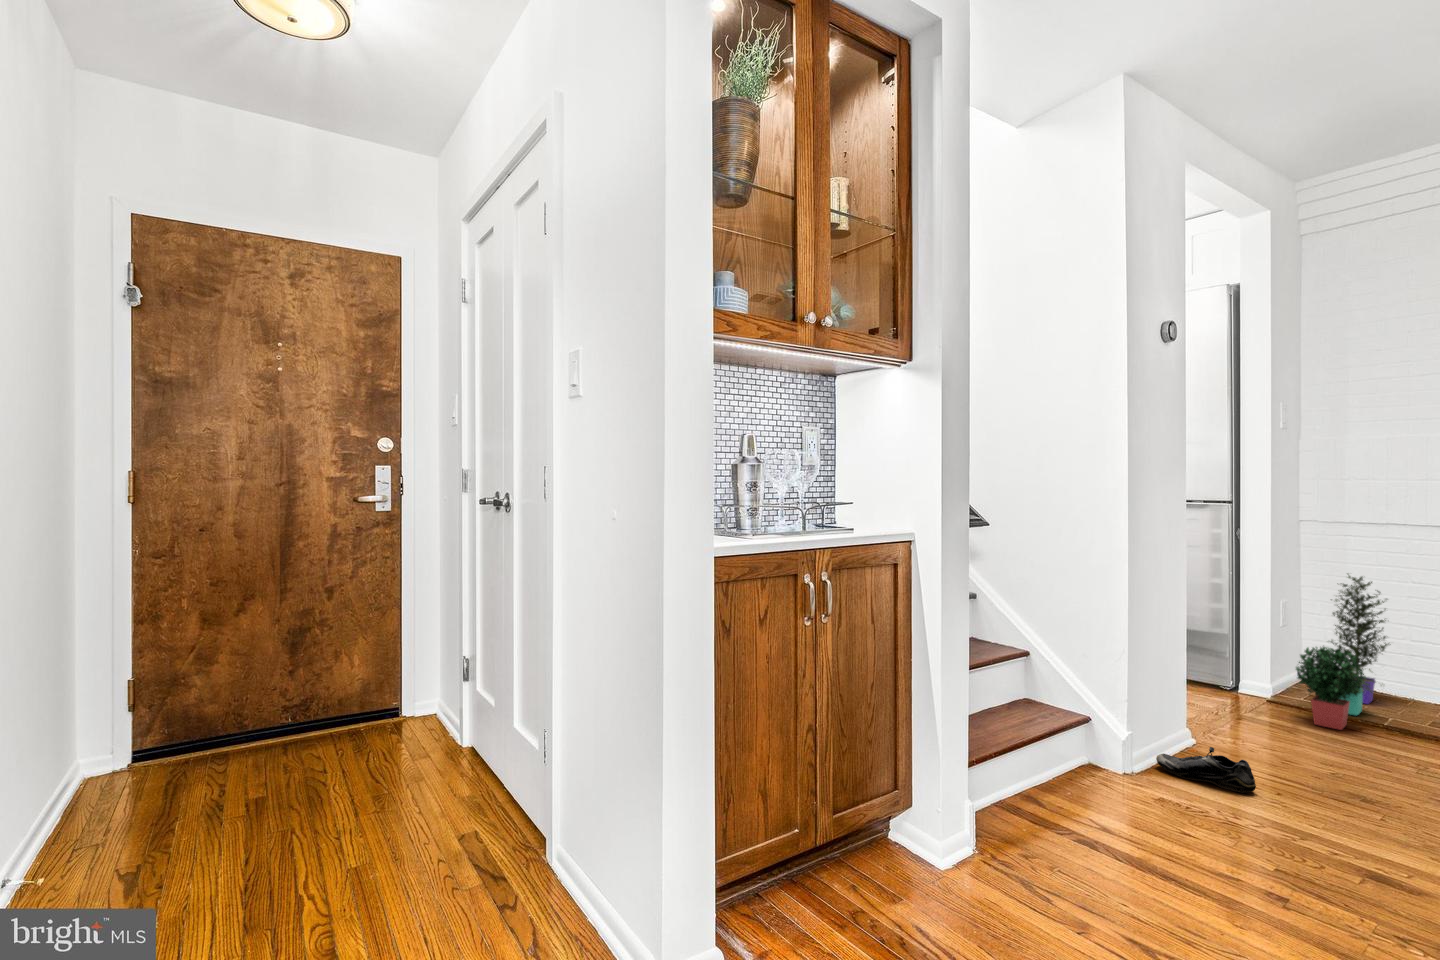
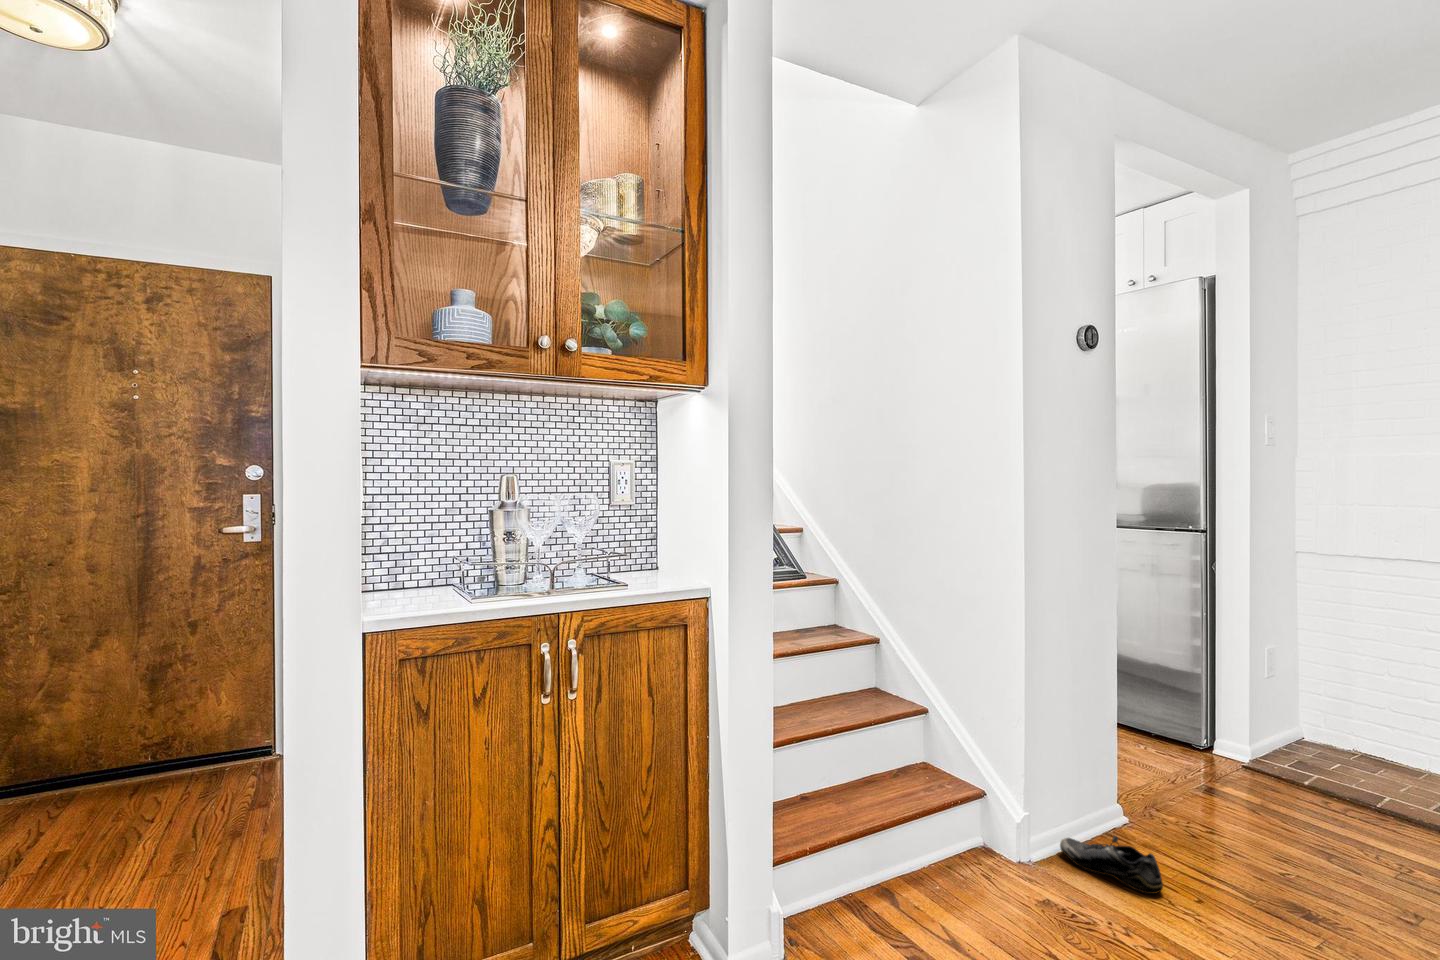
potted plant: present [1296,576,1389,730] -> none [1265,618,1403,810]

